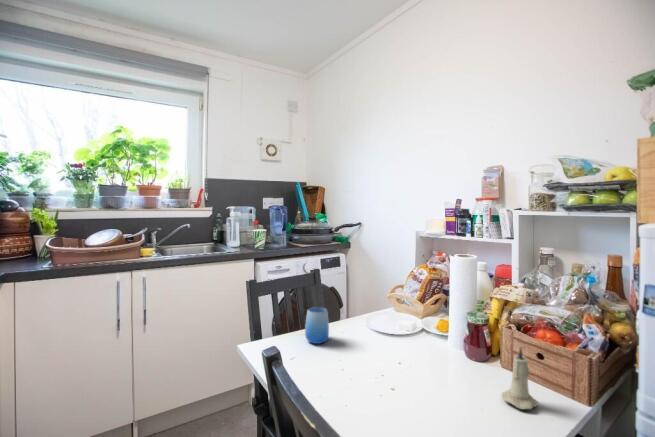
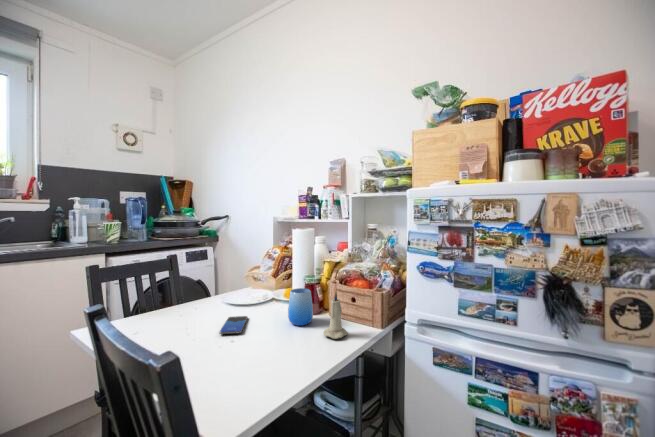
cup: present [305,307,329,344] -> present [288,288,313,326]
smartphone: none [373,348,399,374] -> present [219,316,248,334]

